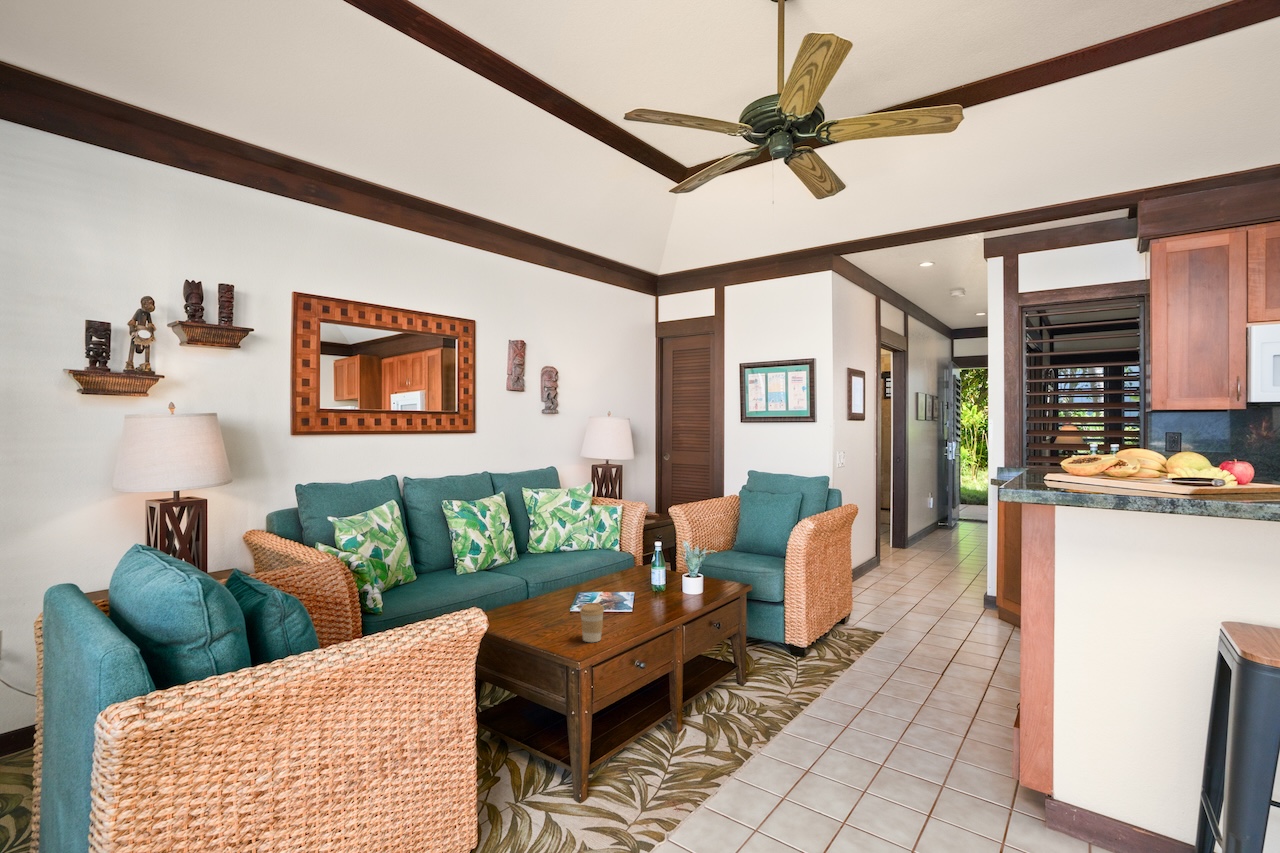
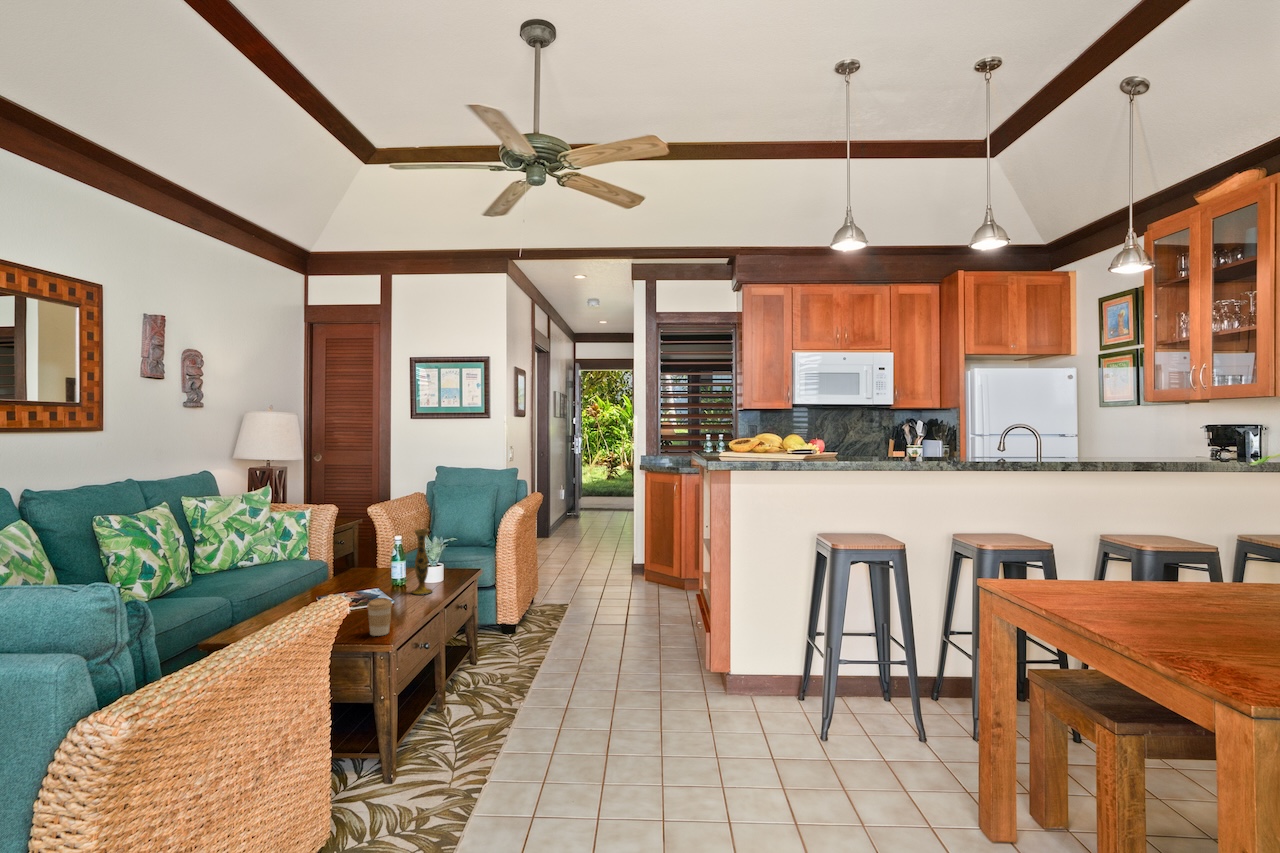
vase: none [660,535,683,603] -> present [411,529,432,594]

